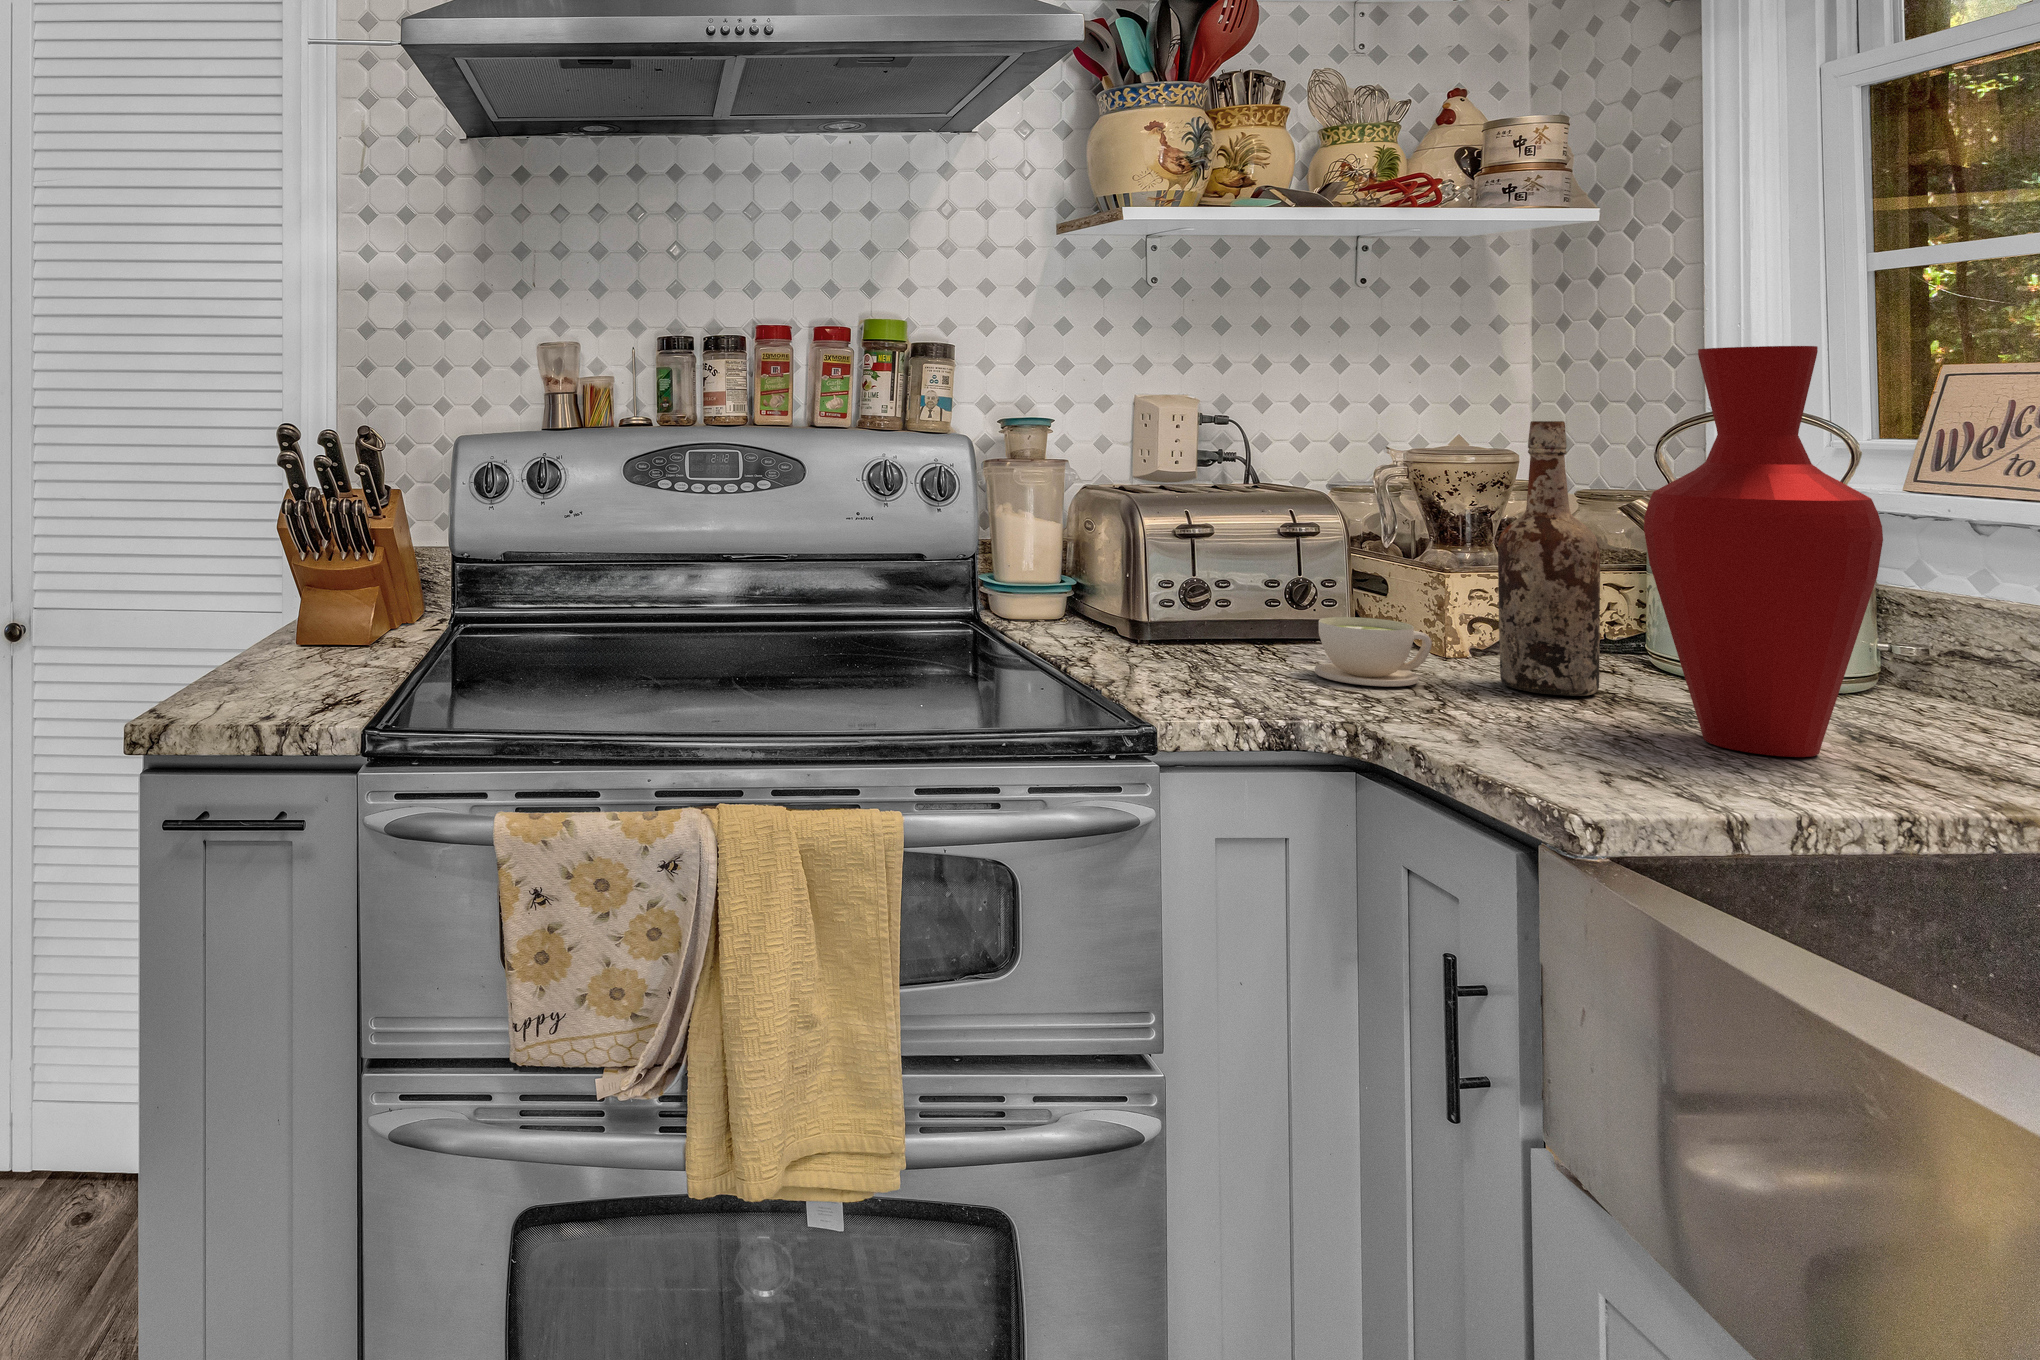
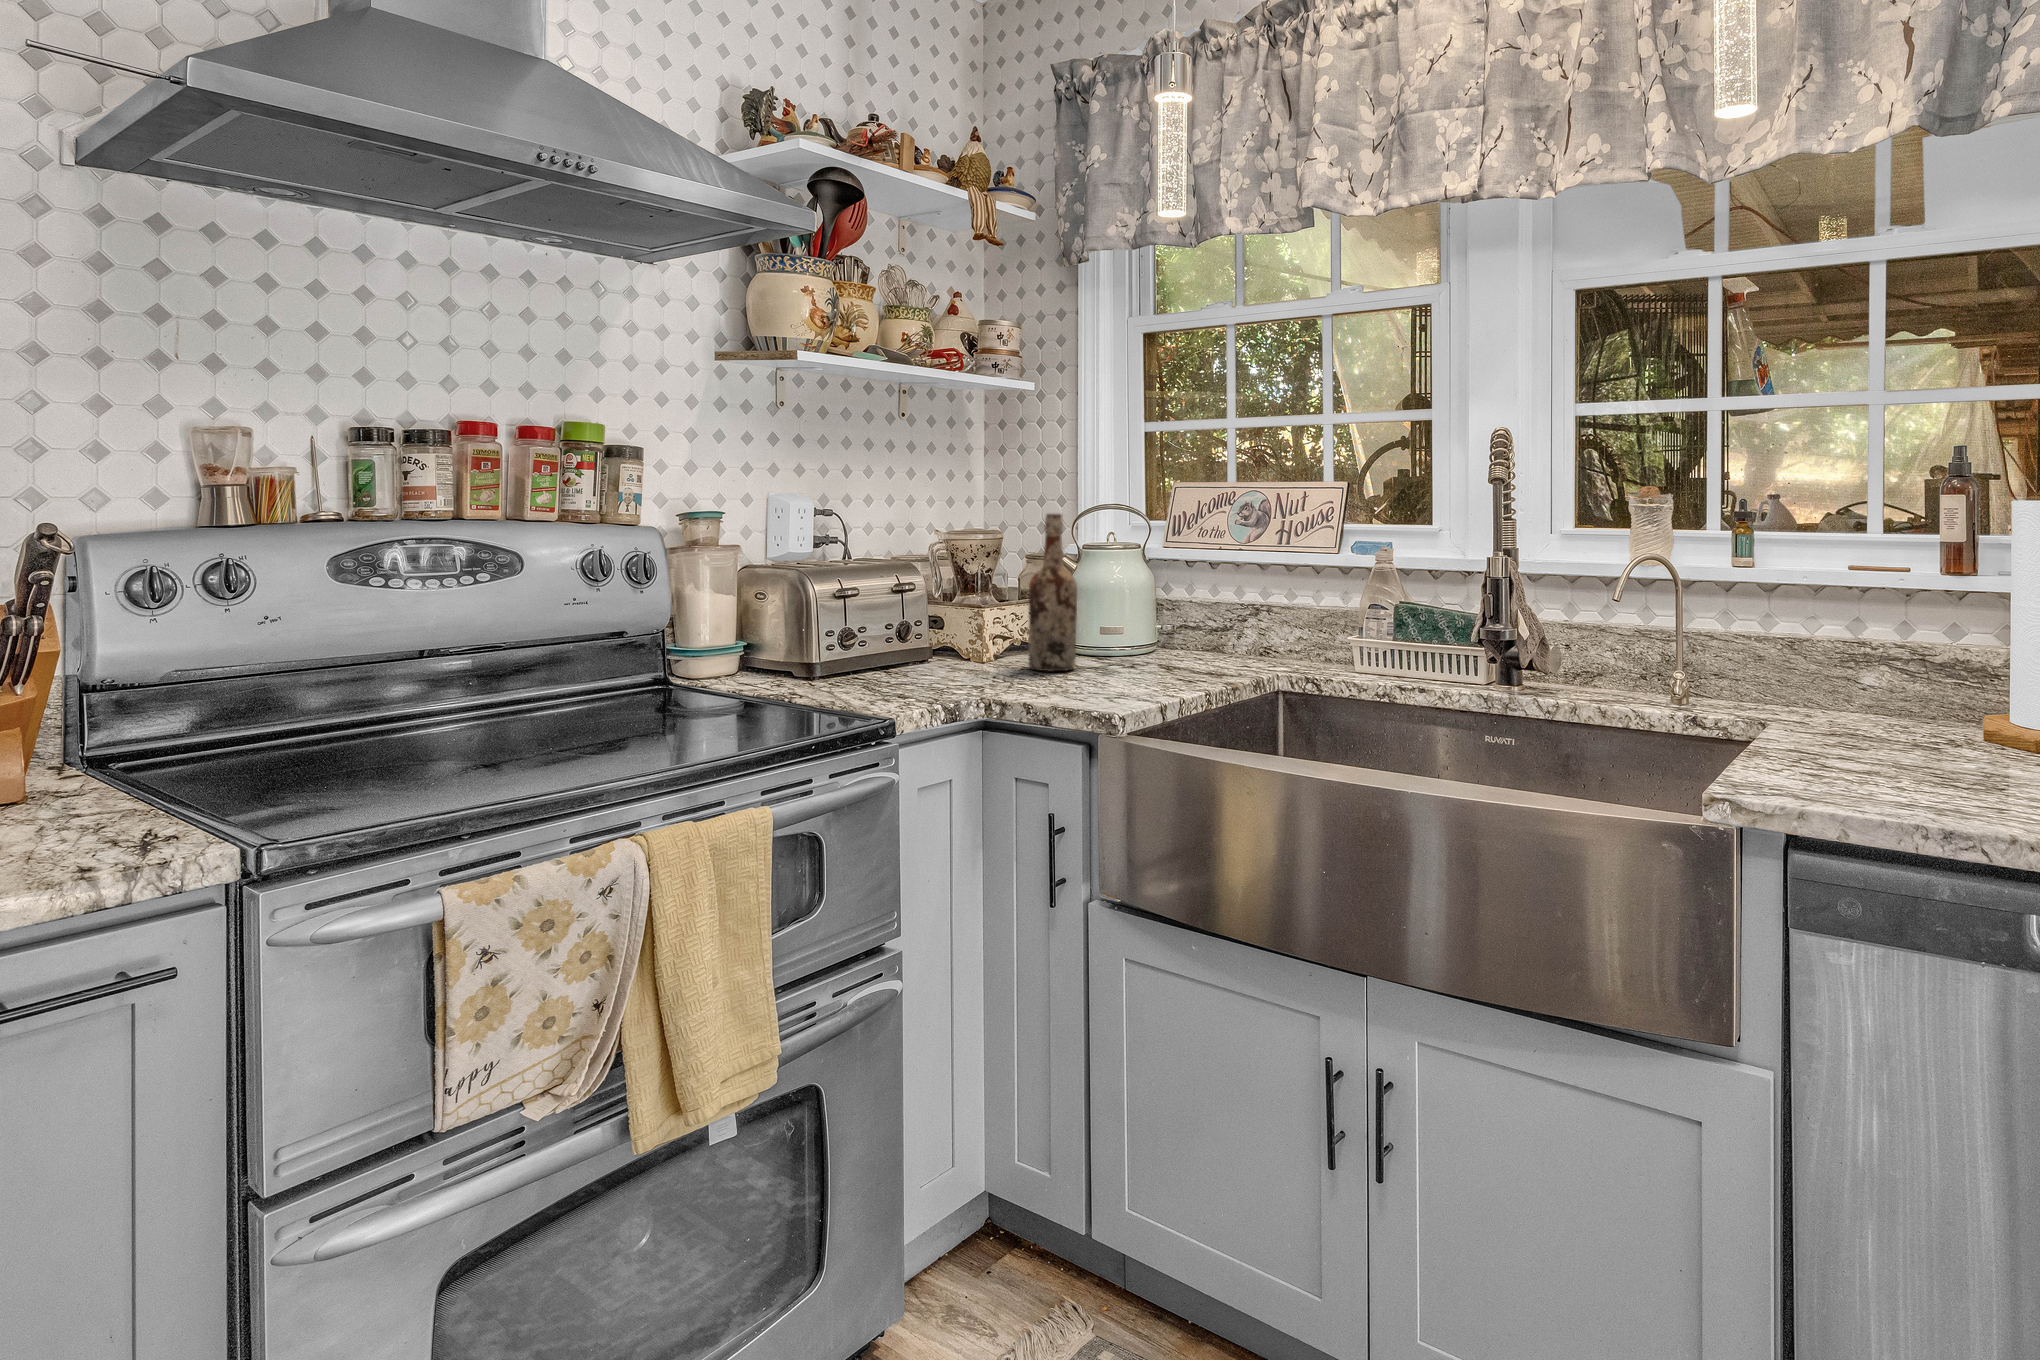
vase: present [1644,346,1883,757] -> none [1114,477,1207,686]
coffee cup: present [1315,617,1432,687] -> none [938,638,1000,680]

